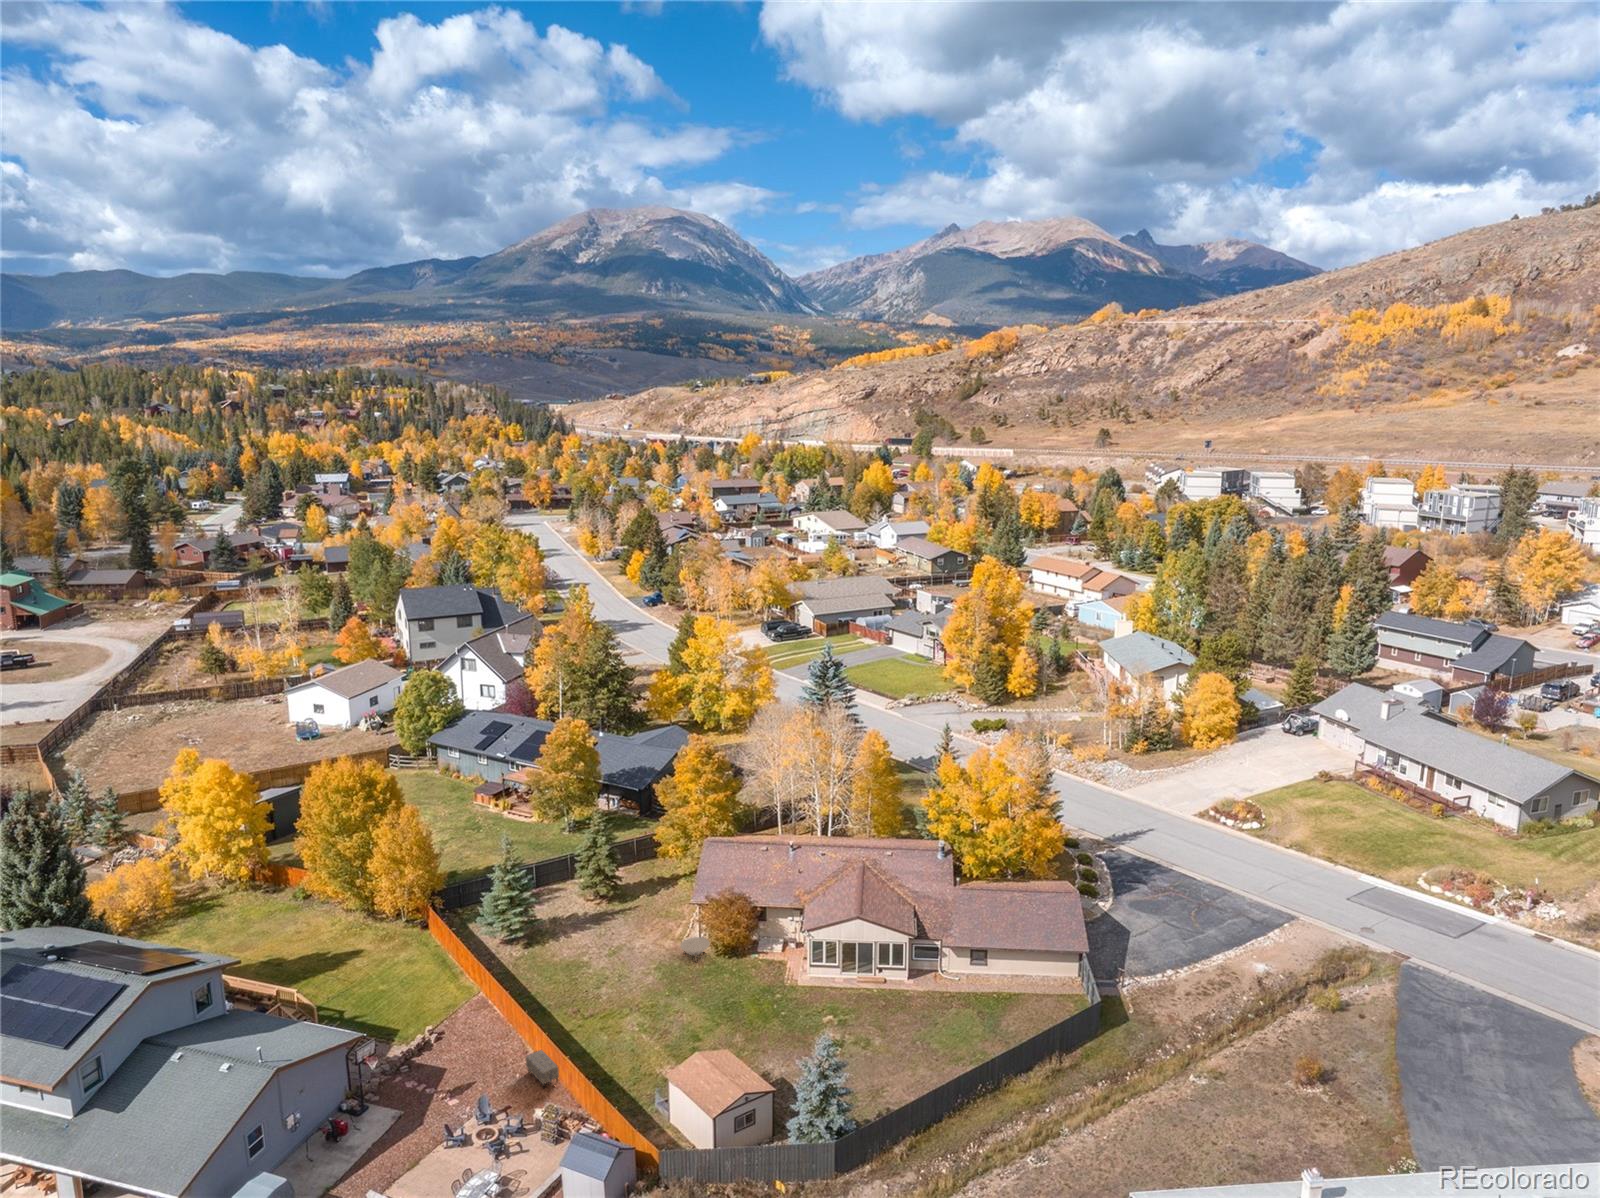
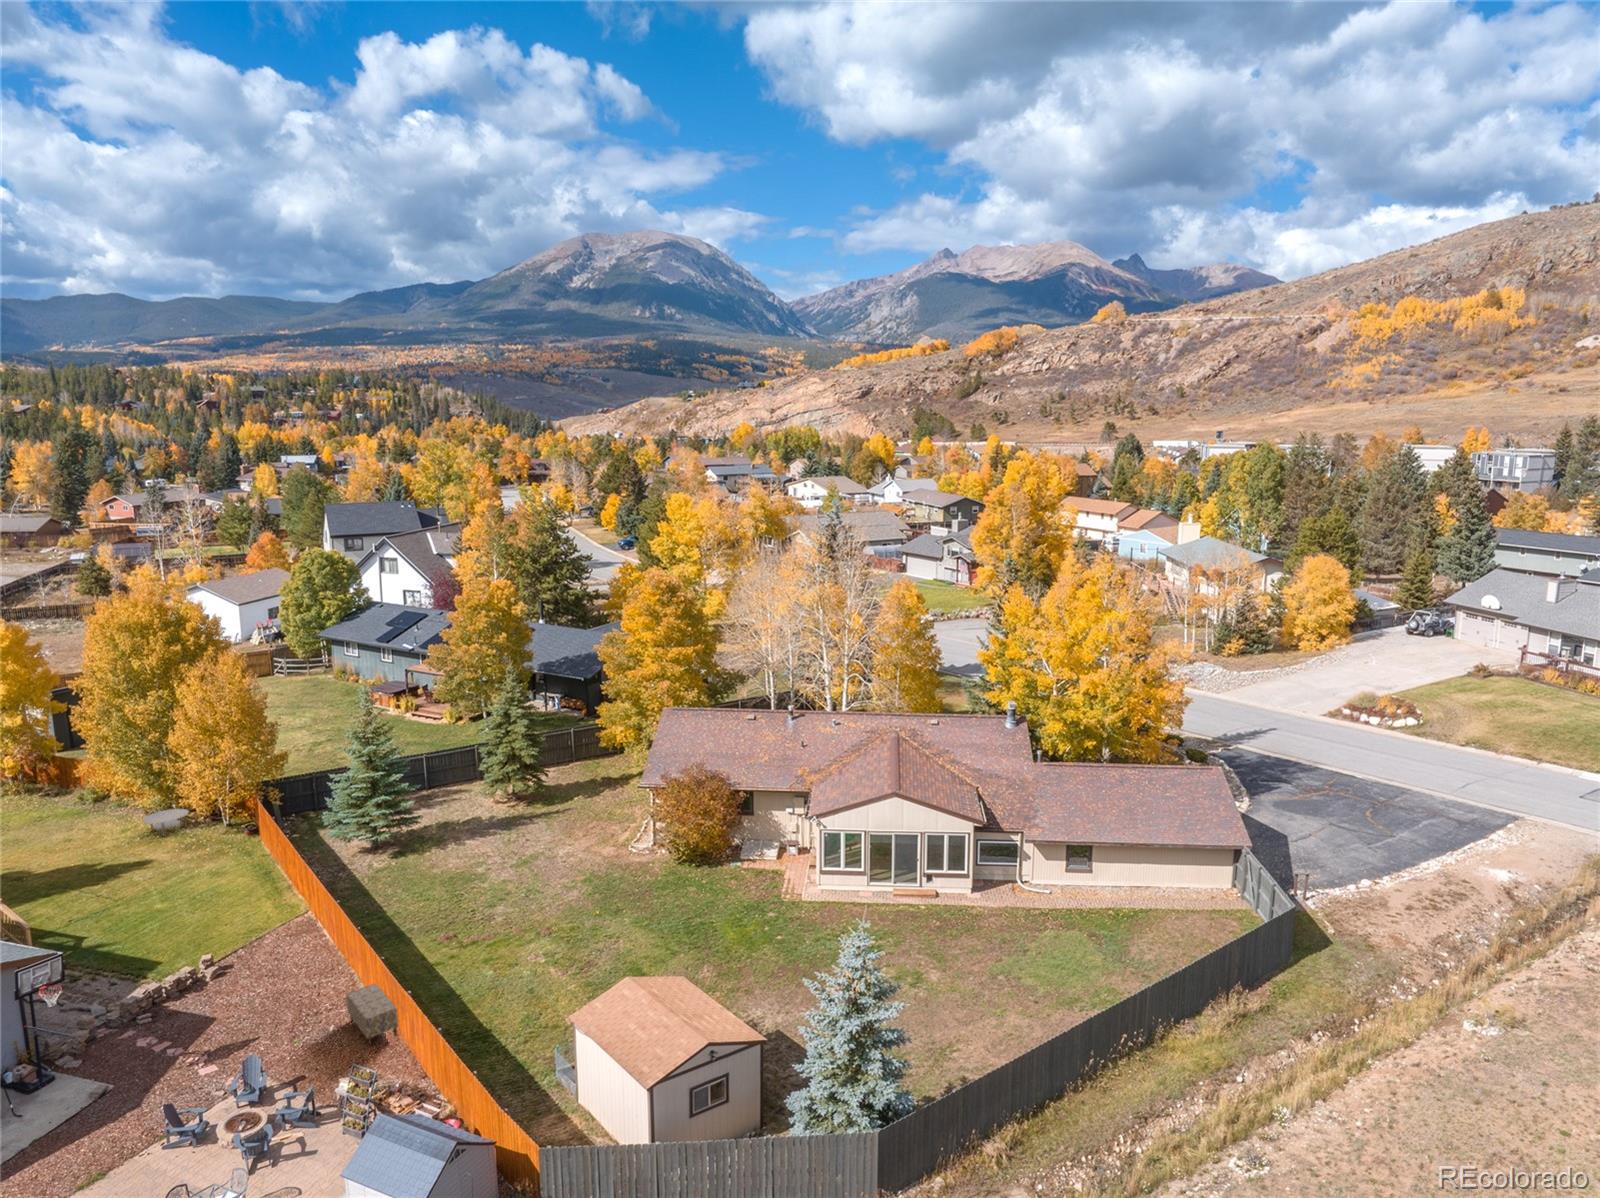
round table: present [680,937,710,962] -> present [142,809,189,837]

